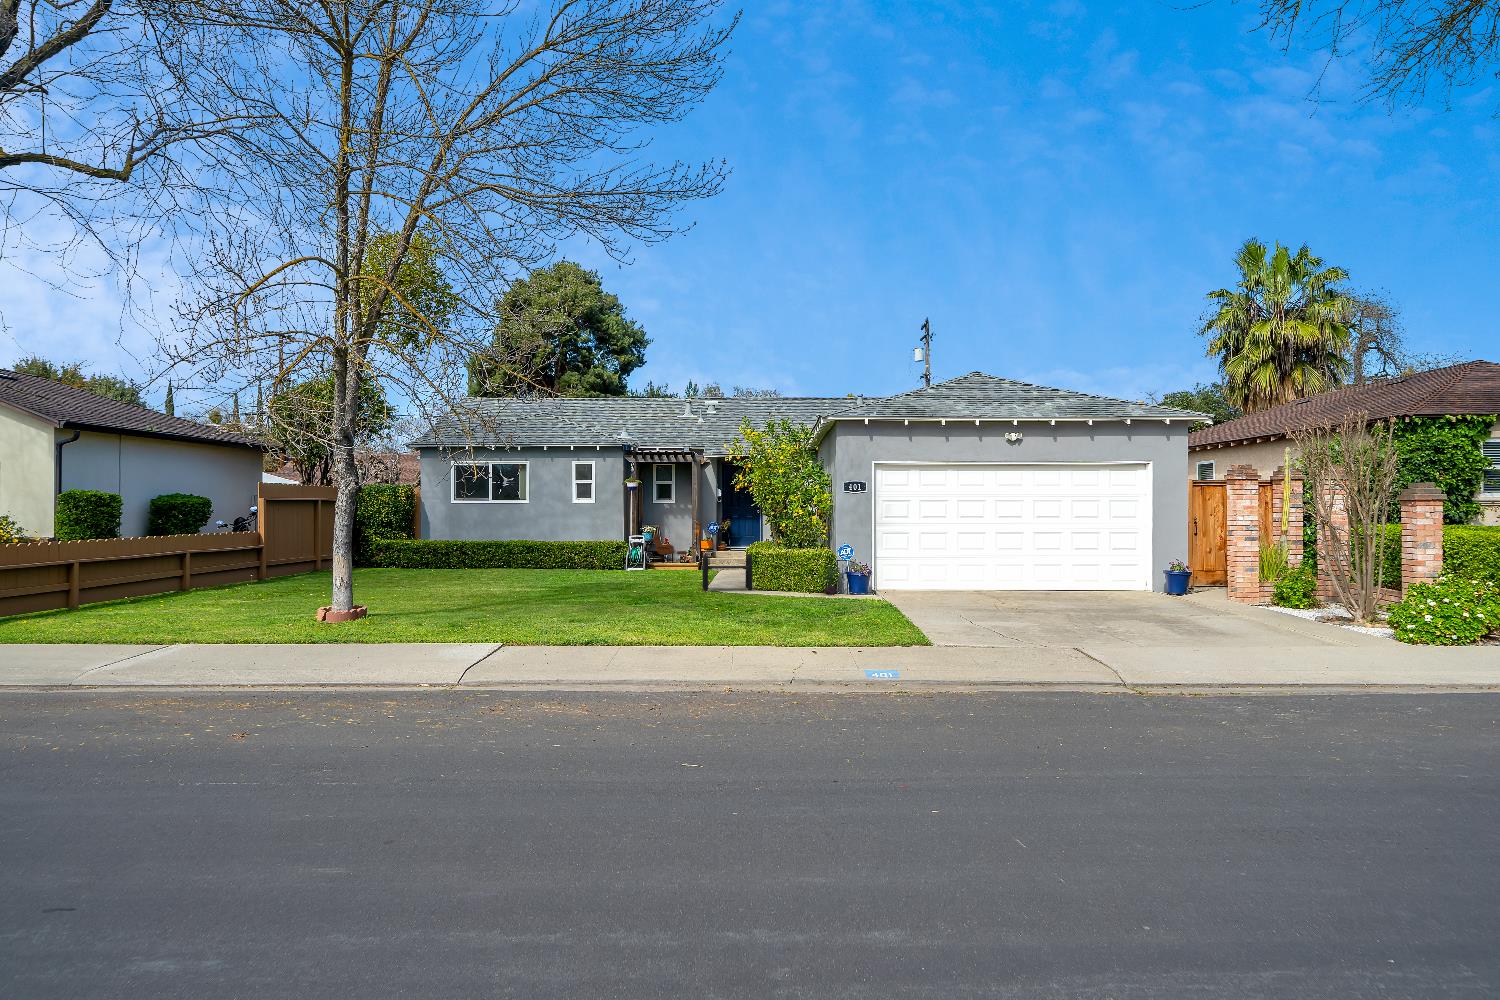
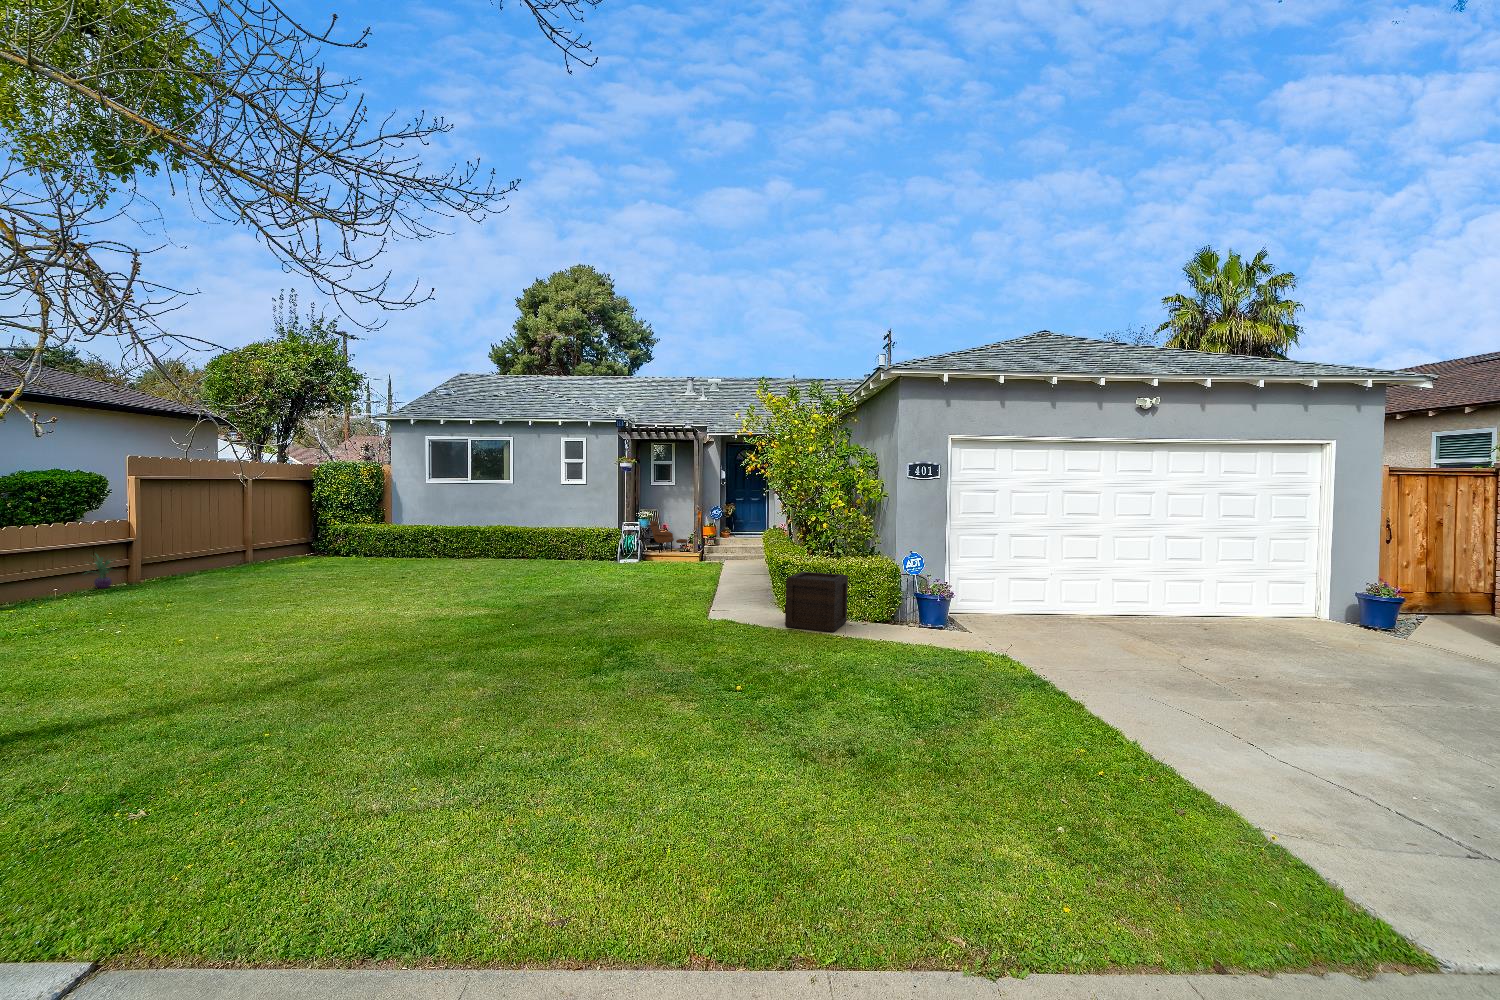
bench: present [702,554,752,591] -> none [707,561,778,615]
wooden crate: none [755,559,799,596] -> present [785,572,848,632]
decorative plant: present [825,567,835,595] -> present [84,554,112,588]

